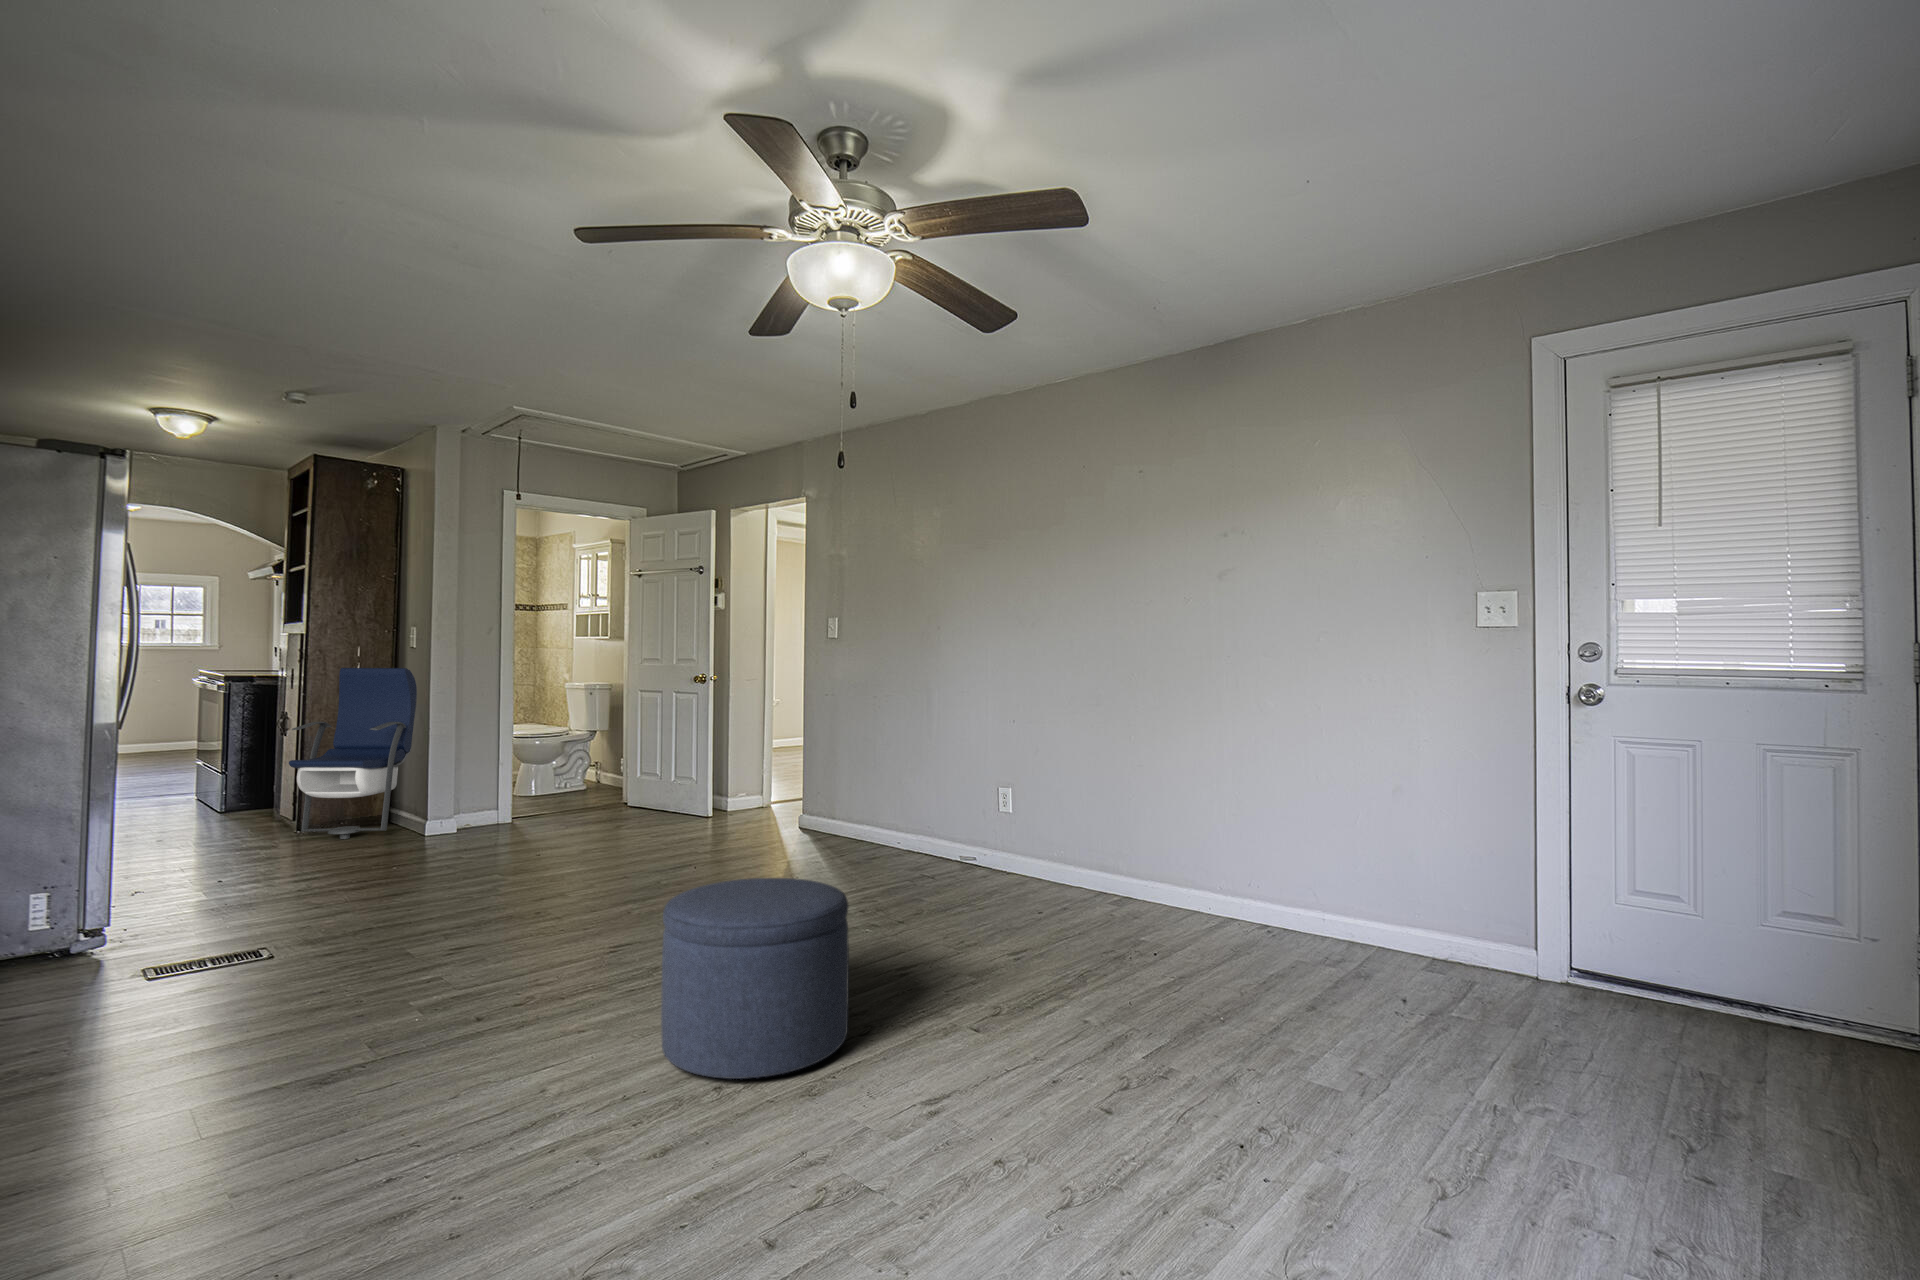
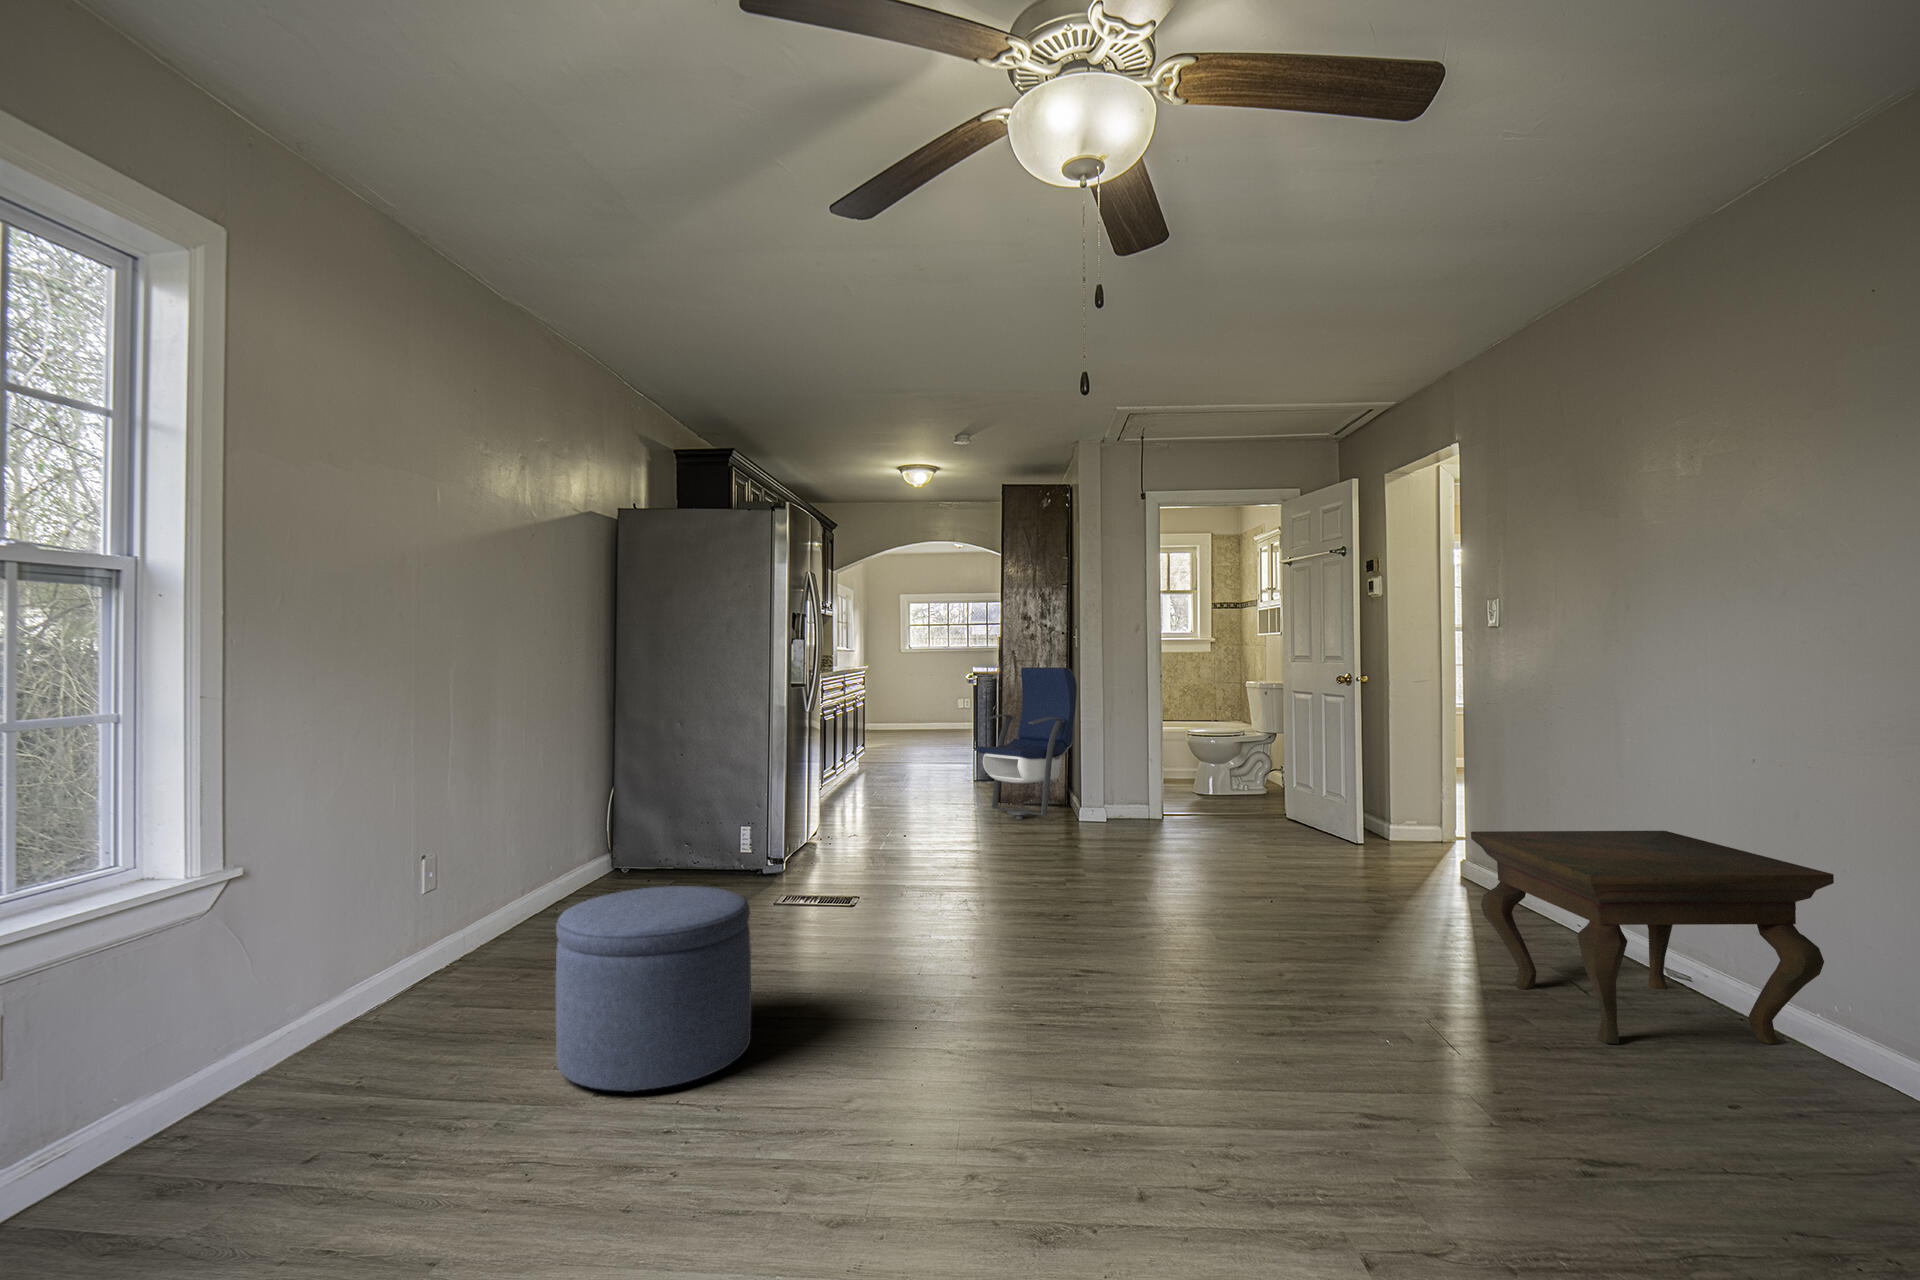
side table: none [880,772,1067,902] -> present [1471,831,1834,1044]
ottoman: present [661,878,849,1079] -> present [556,886,751,1092]

